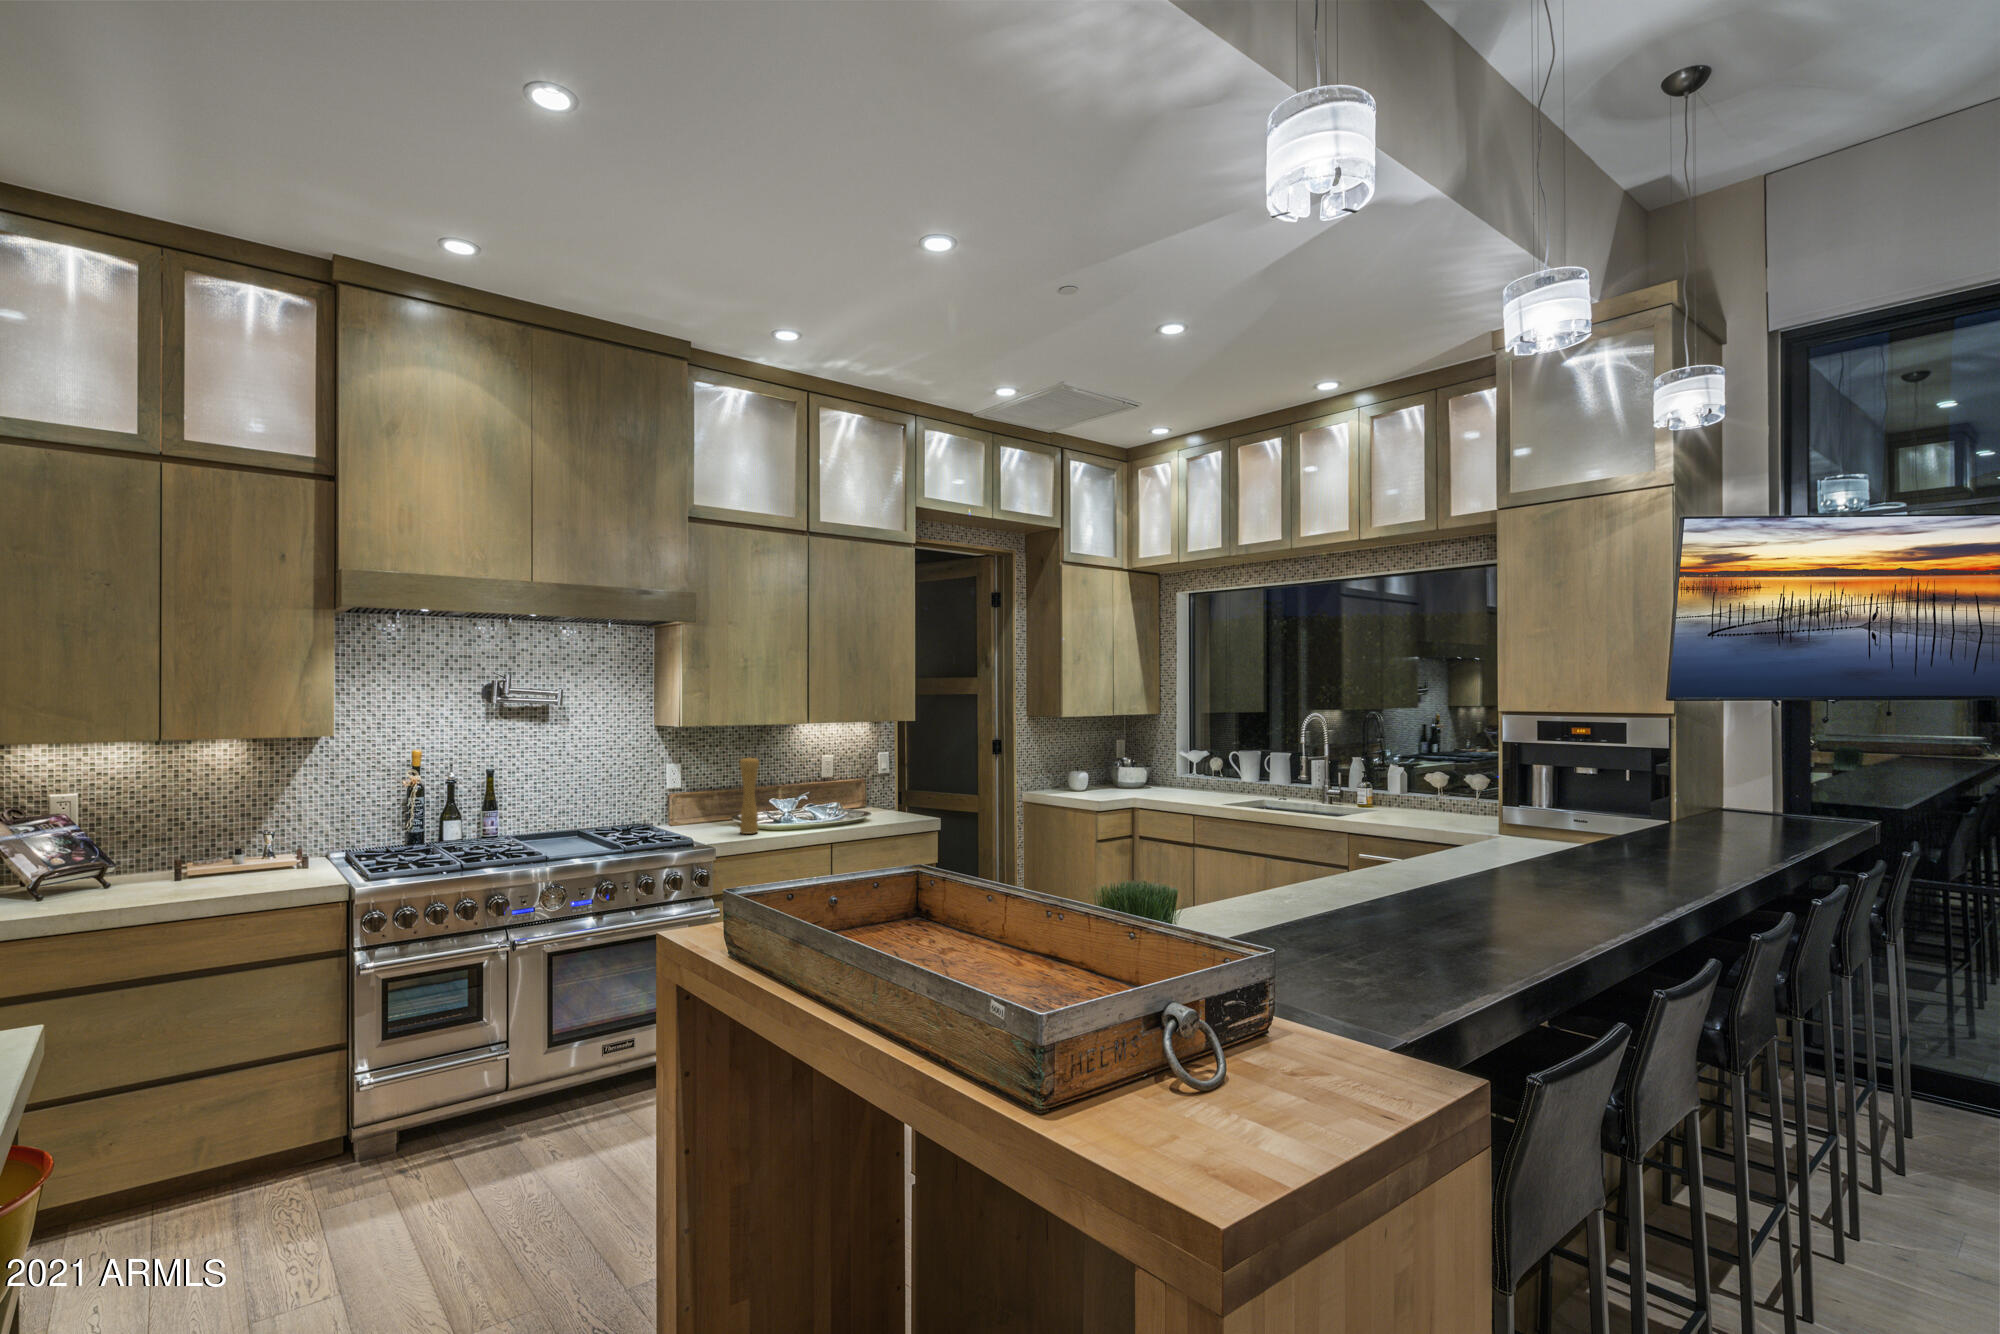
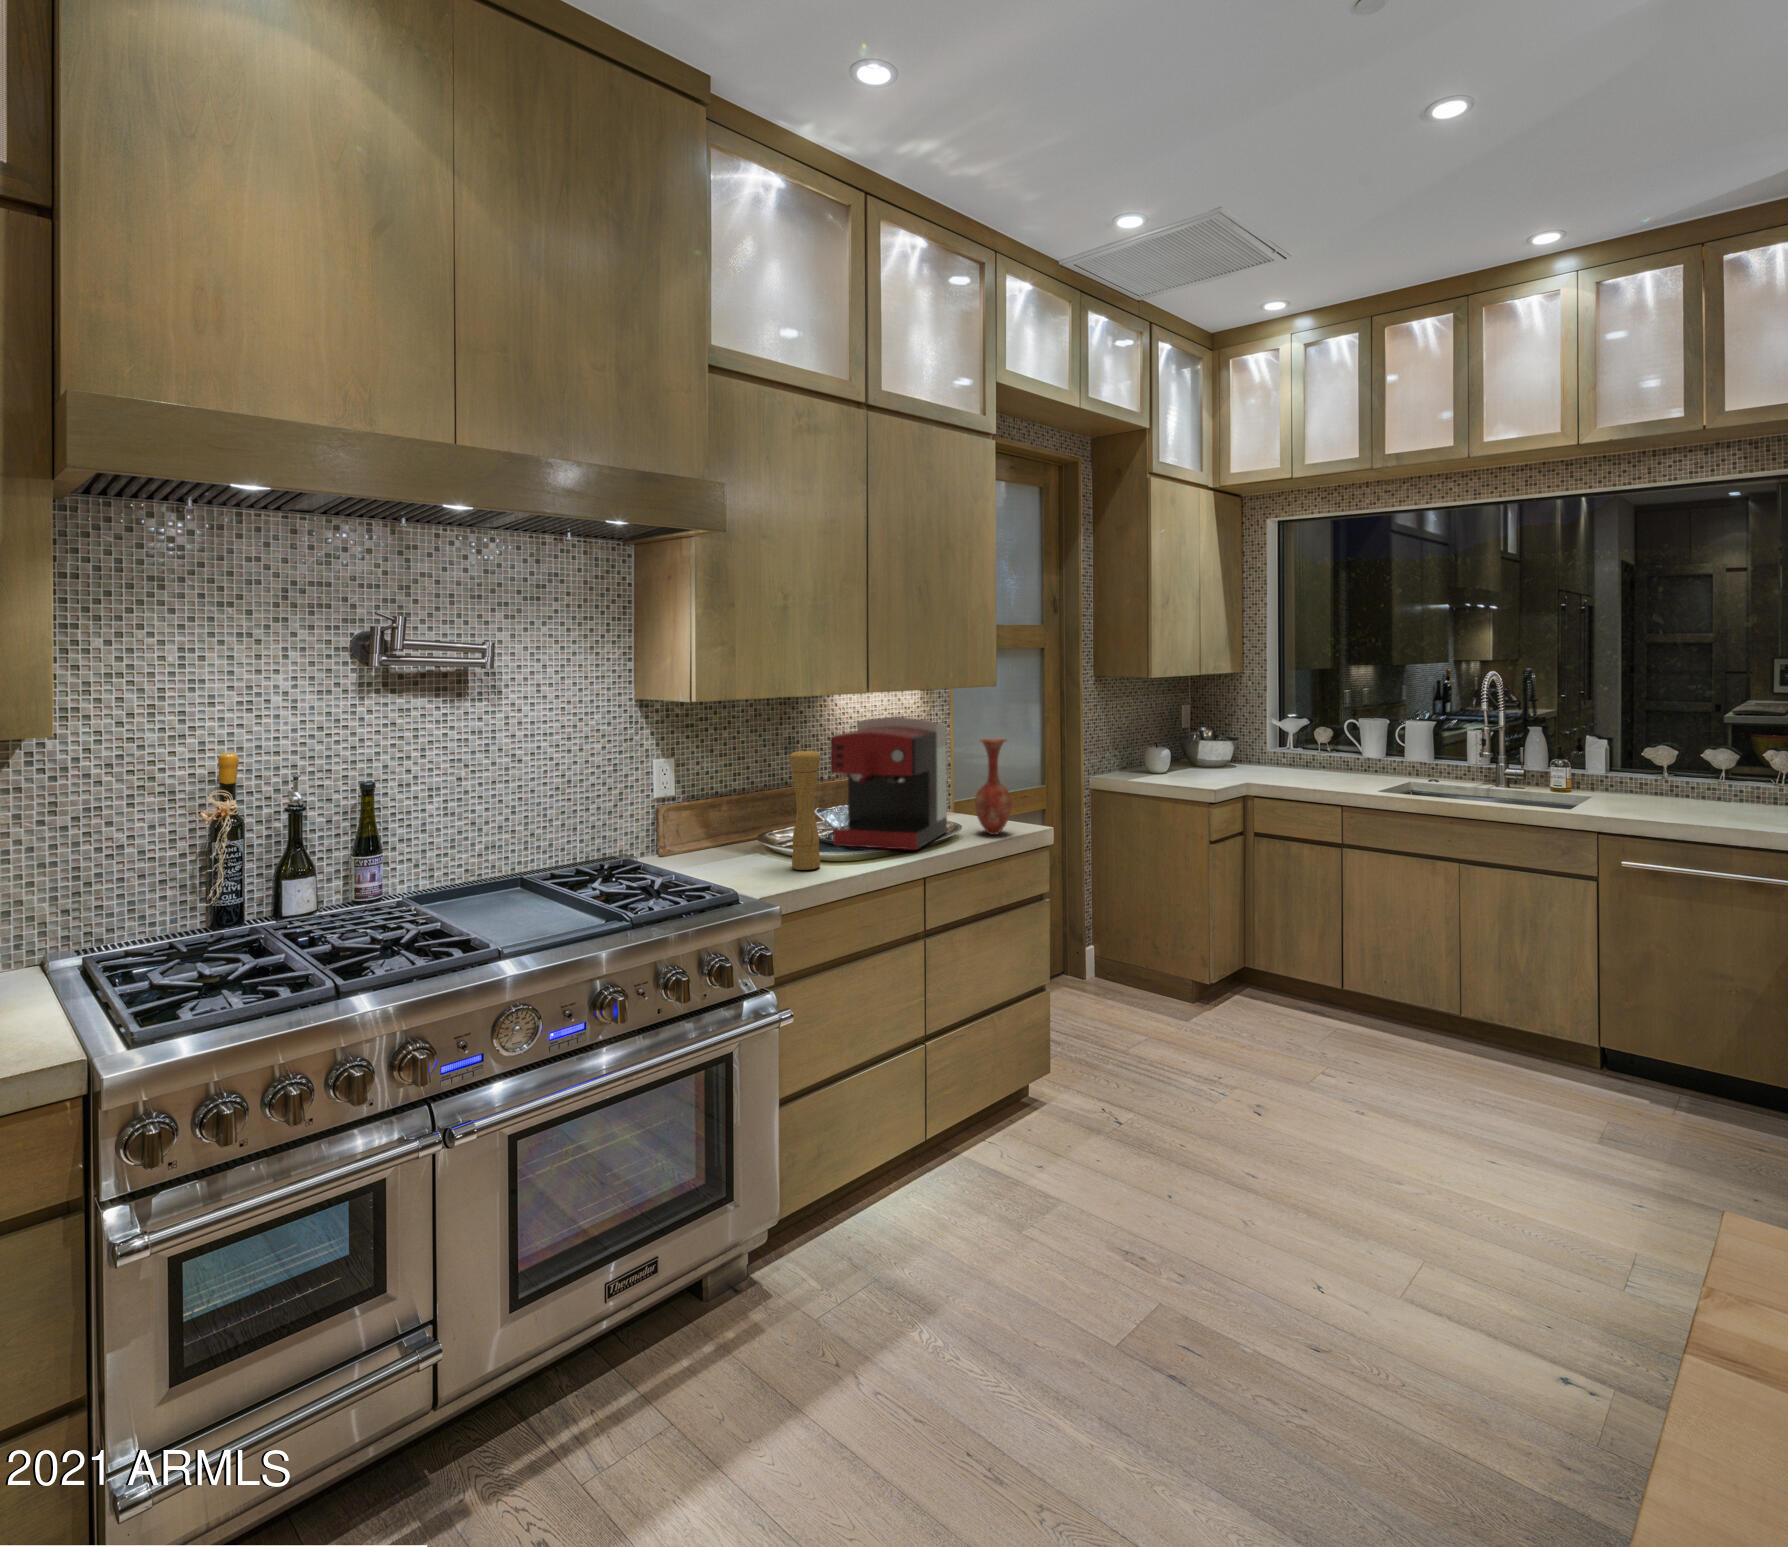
coffee maker: none [777,739,862,827] -> present [830,717,947,850]
vase: none [881,755,907,821] -> present [975,739,1012,835]

